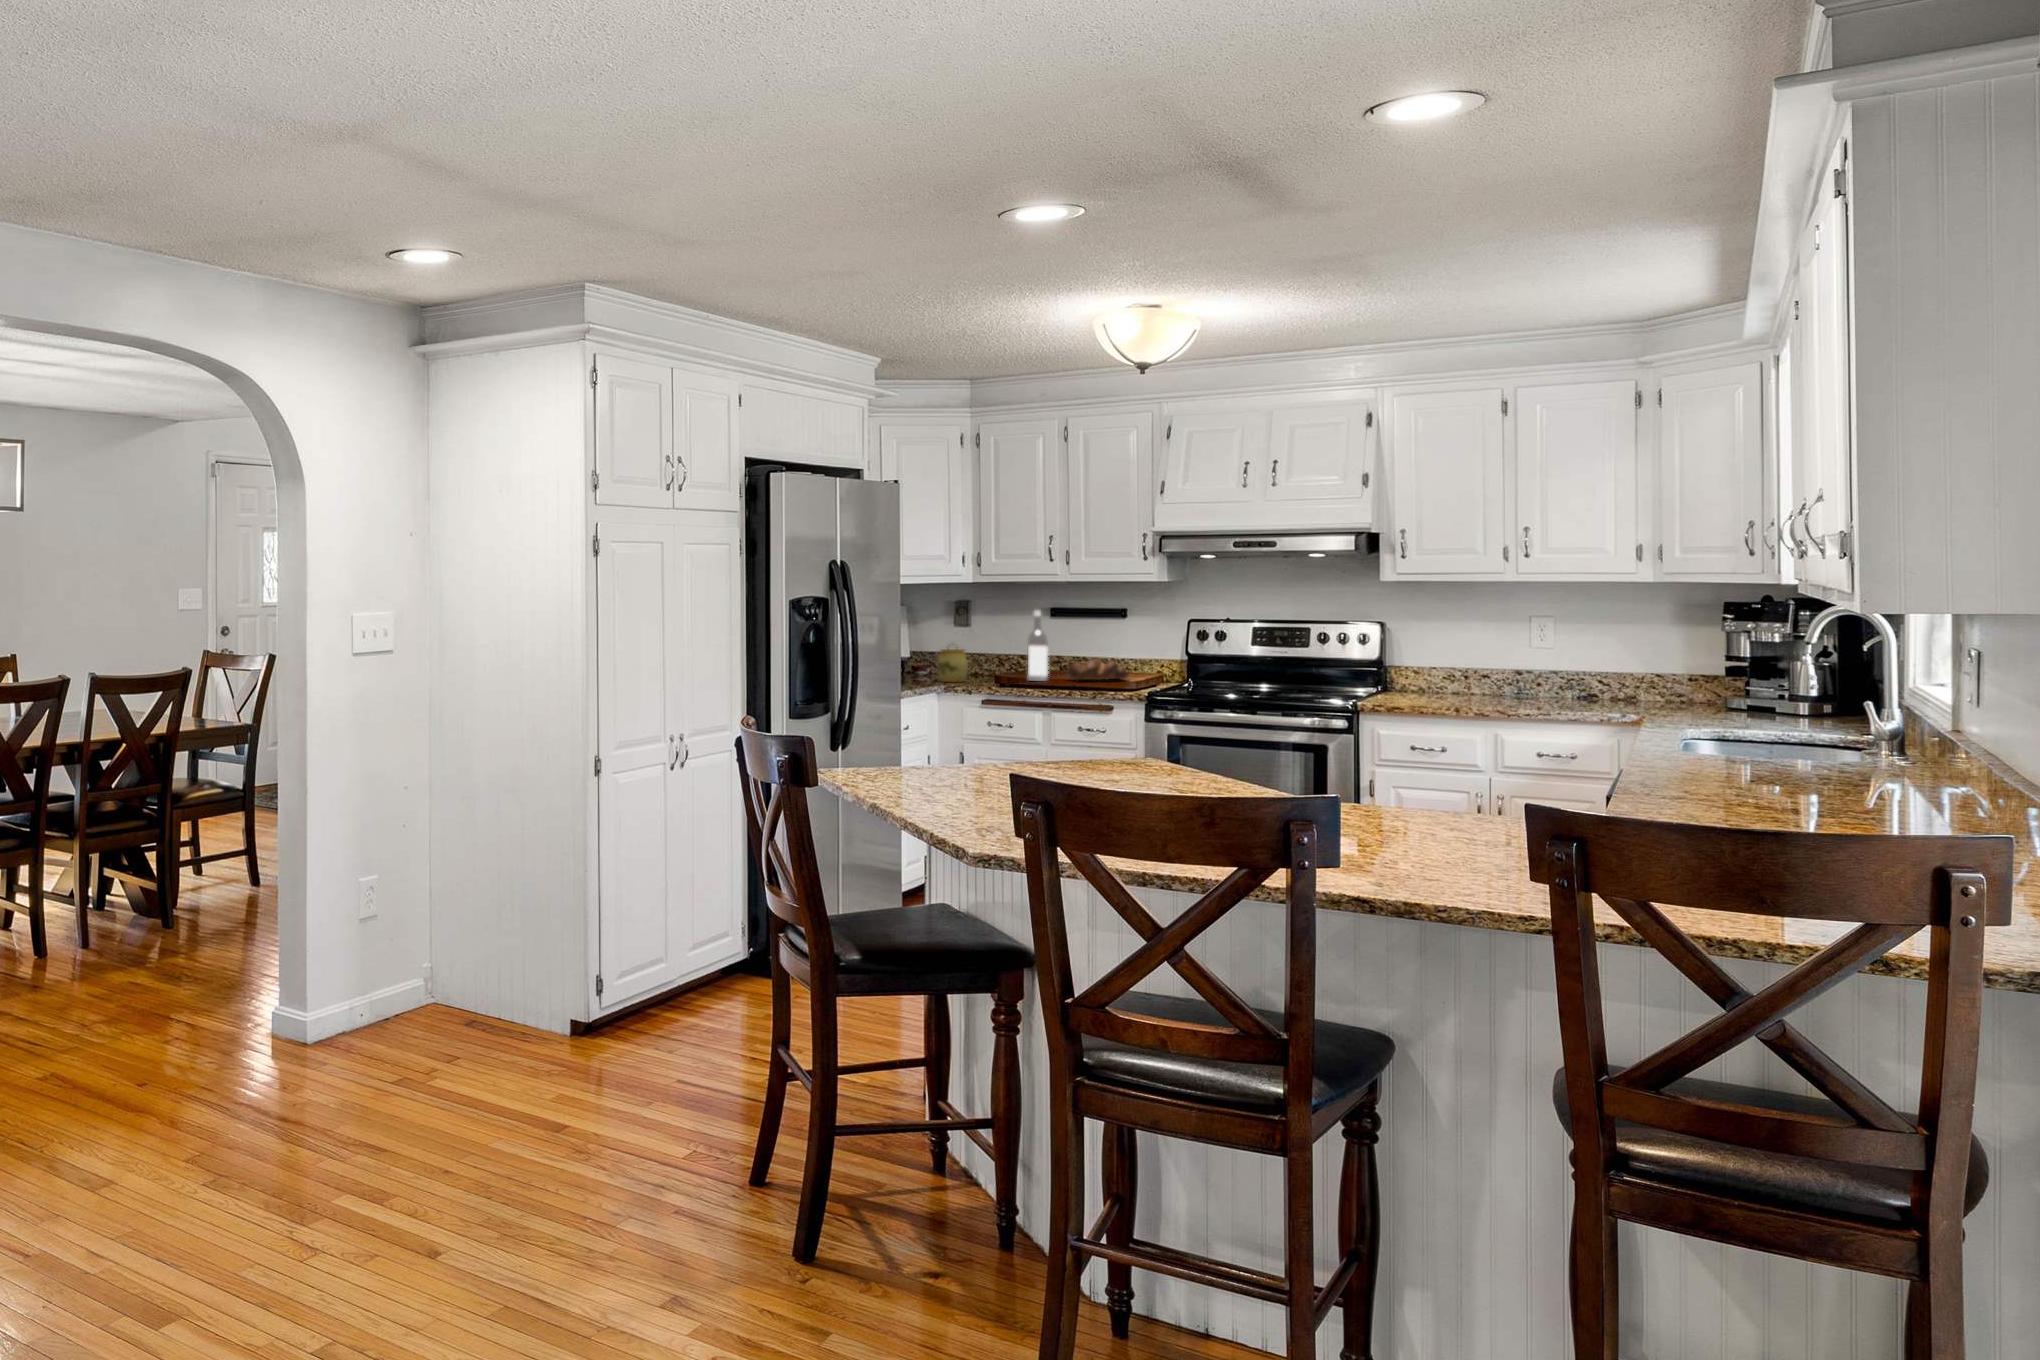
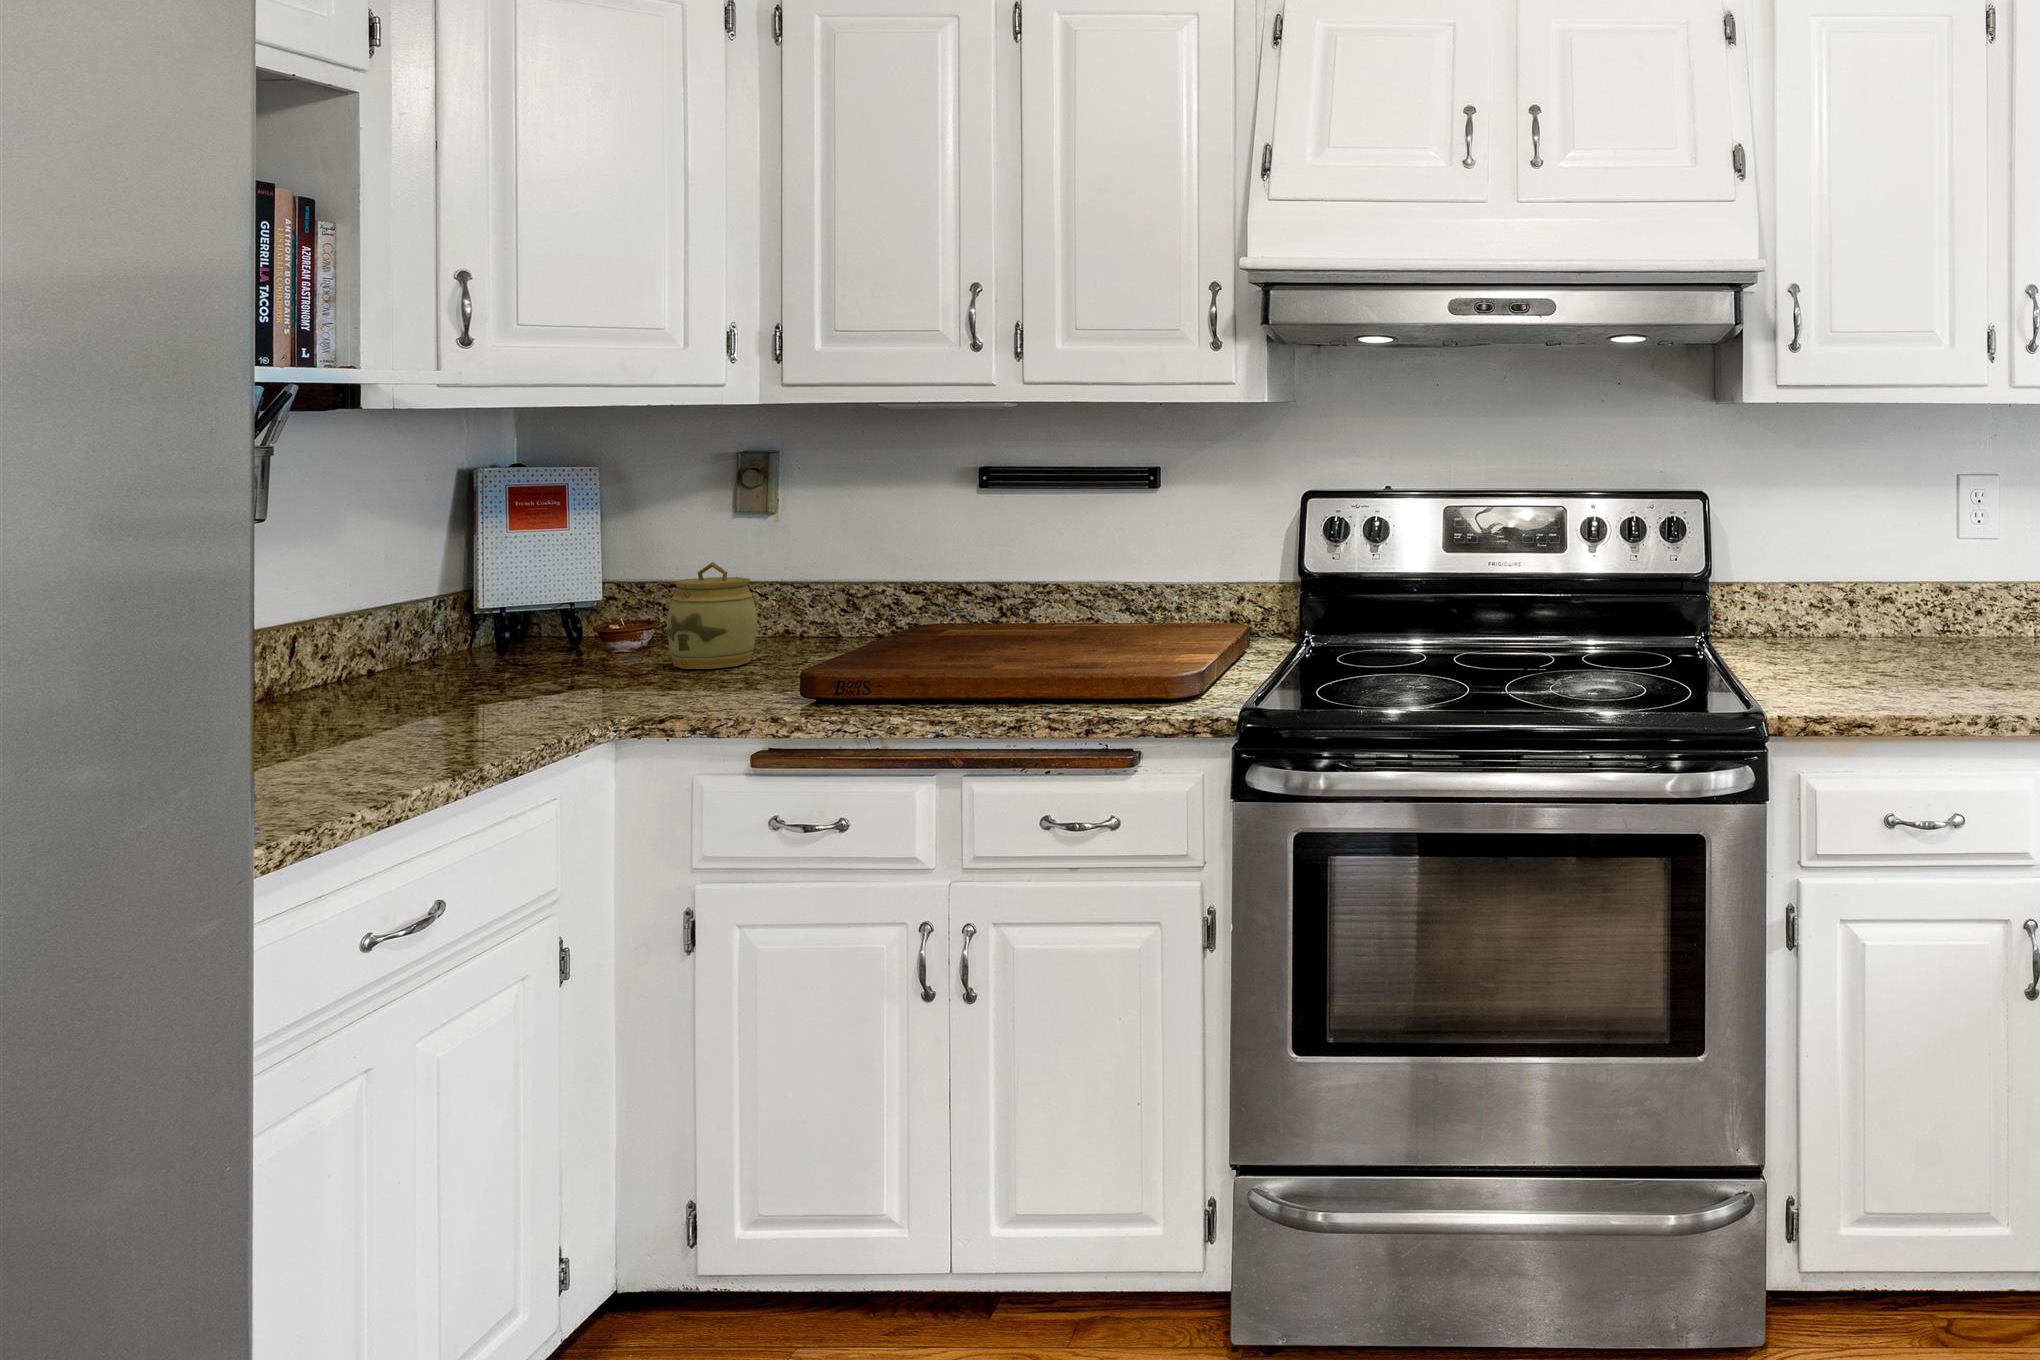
wine bottle: present [1028,611,1048,681] -> none [910,482,965,676]
bread loaf: present [1066,659,1129,680] -> none [1016,599,1175,662]

